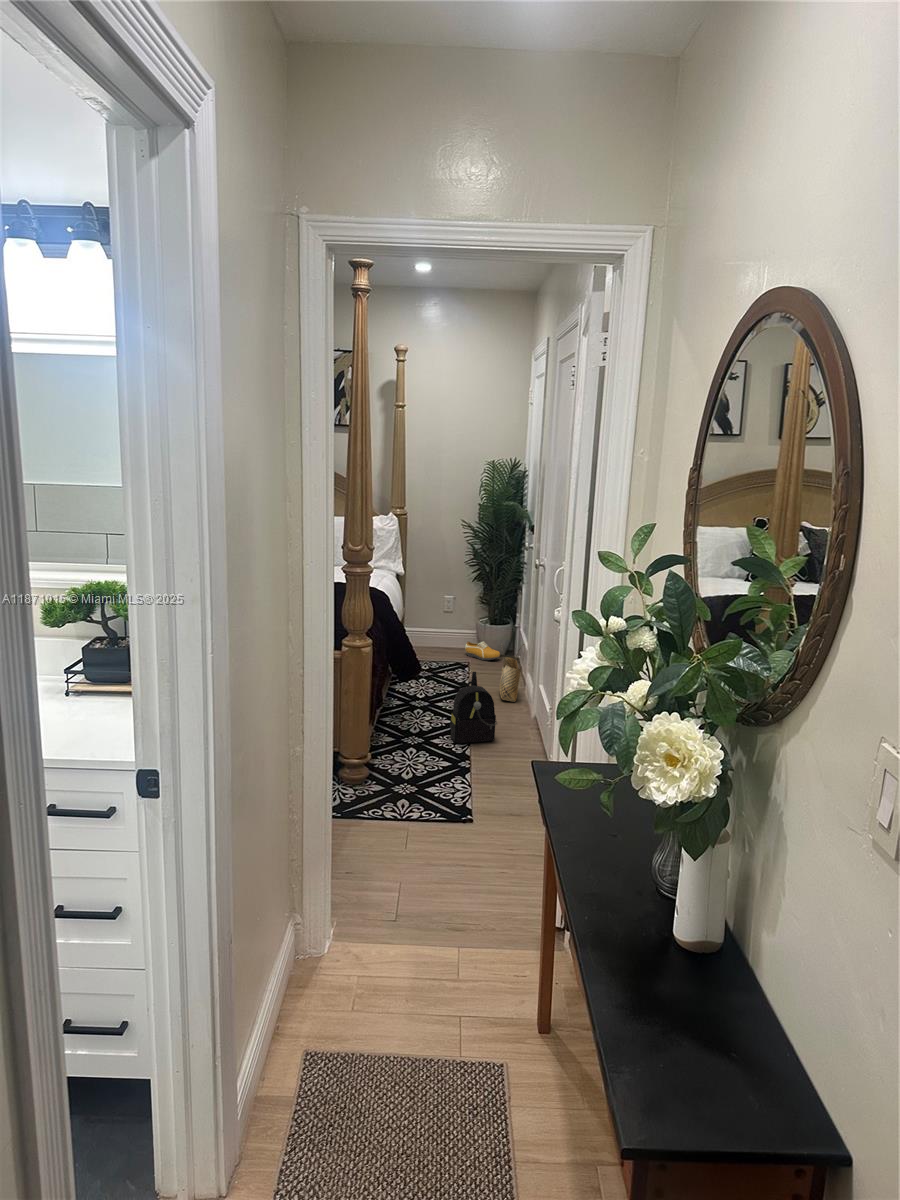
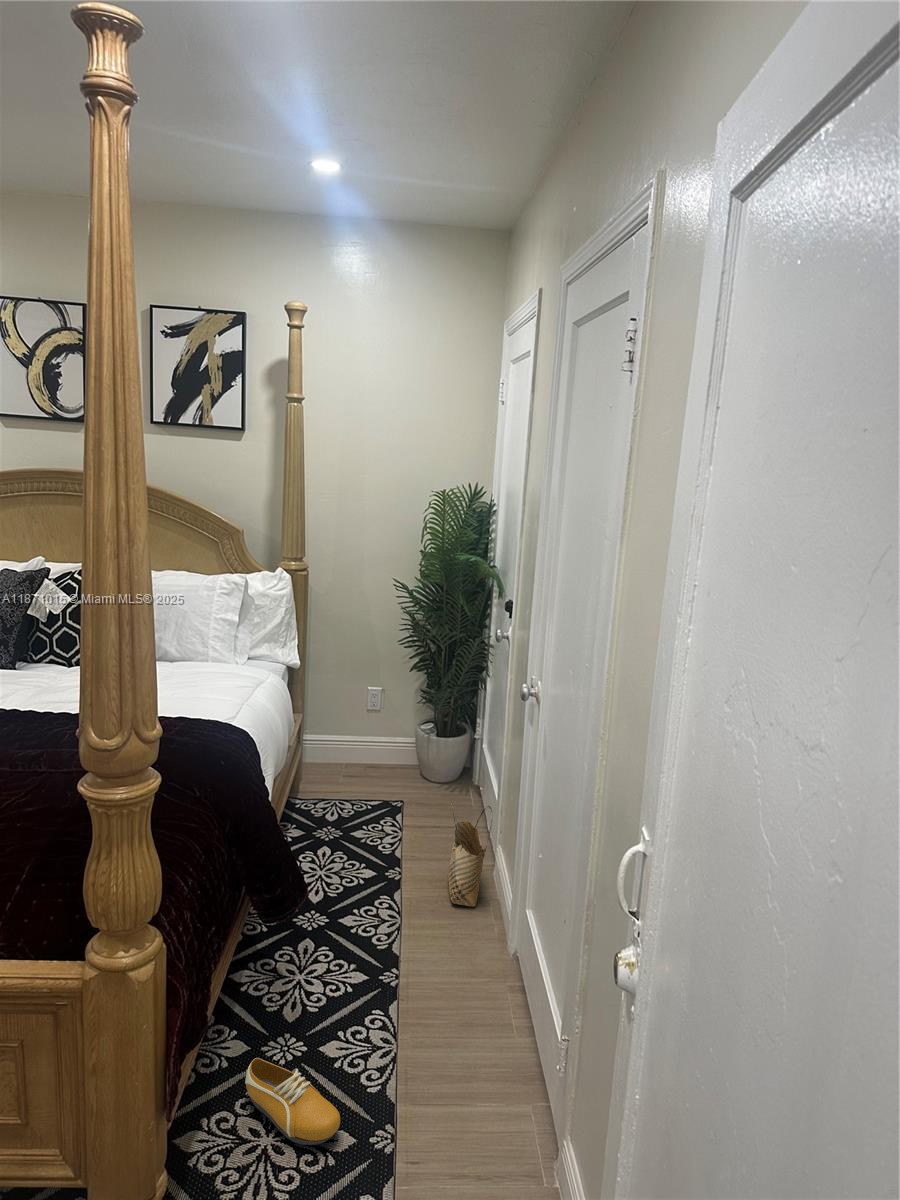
shoe: present [465,642,500,660] -> present [245,1058,340,1145]
backpack: present [450,672,497,743] -> none [354,904,443,1054]

